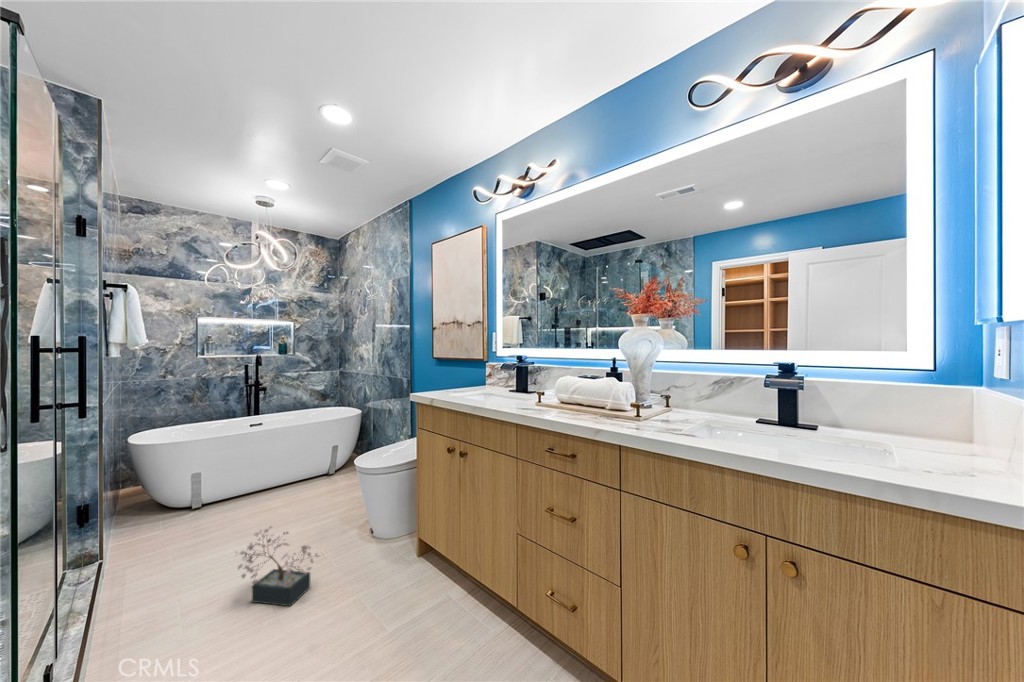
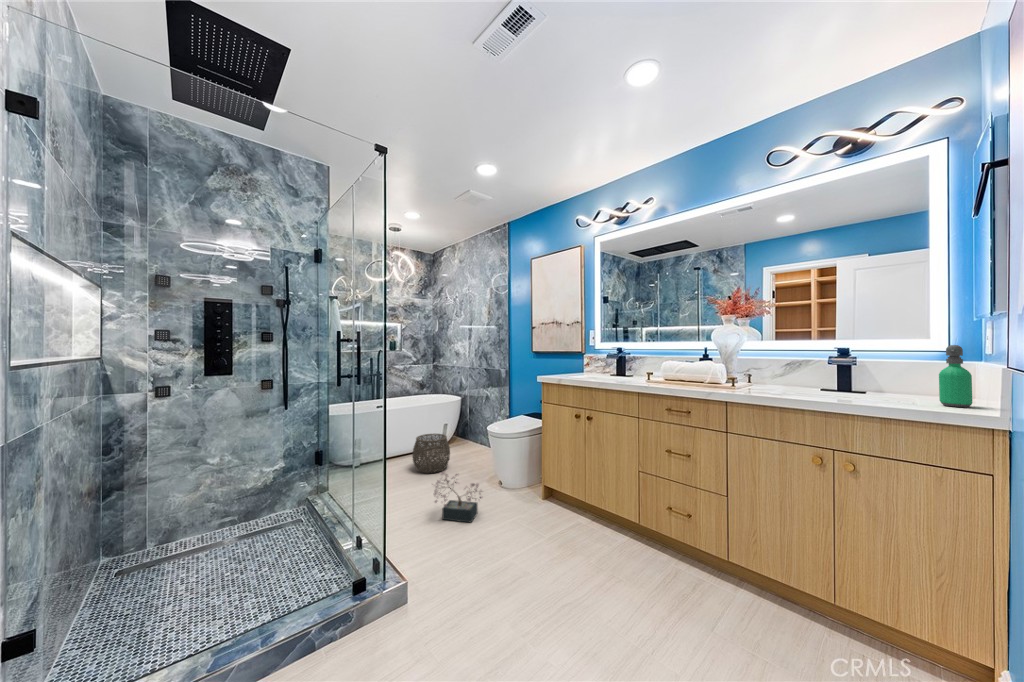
soap dispenser: none [925,367,983,478] -> present [939,345,972,407]
woven basket: none [268,463,324,517] -> present [413,434,450,473]

